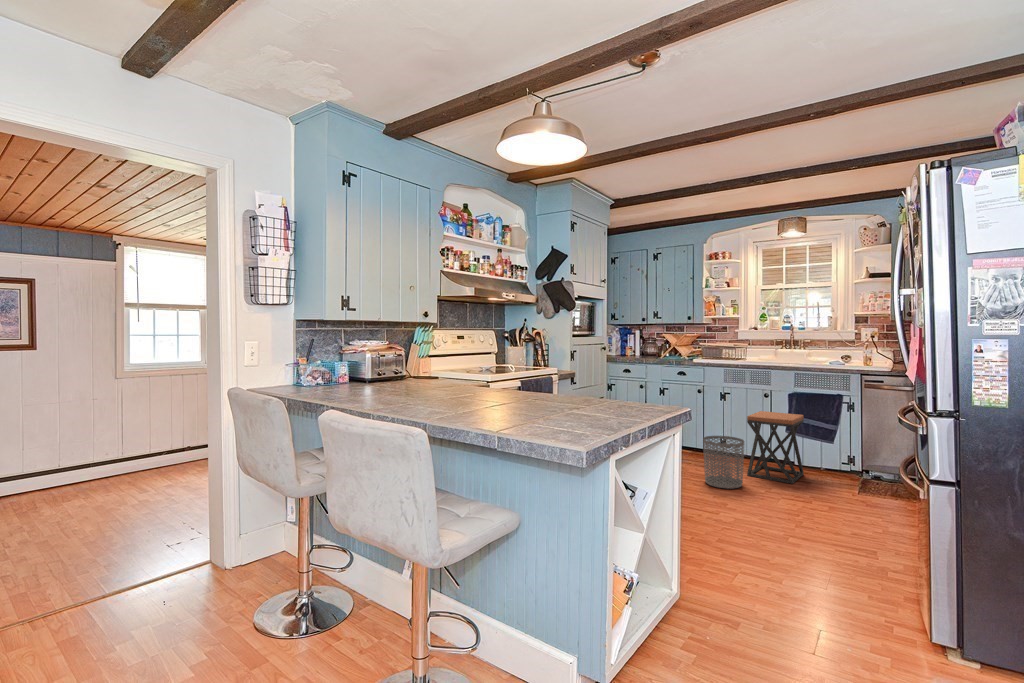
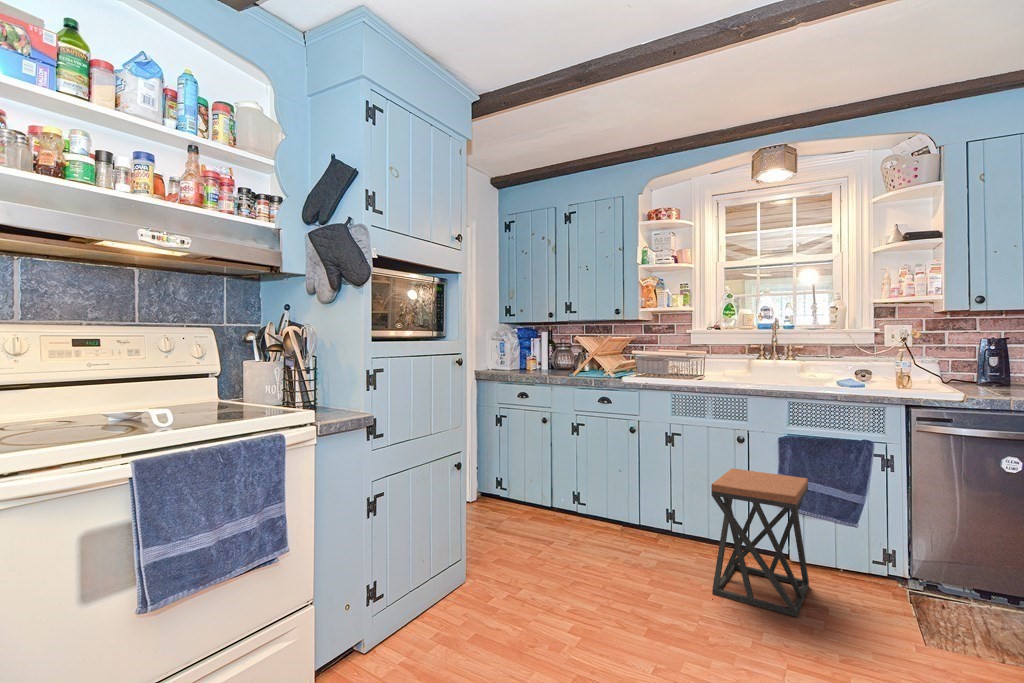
waste bin: present [703,436,744,489] -> none [631,525,709,643]

